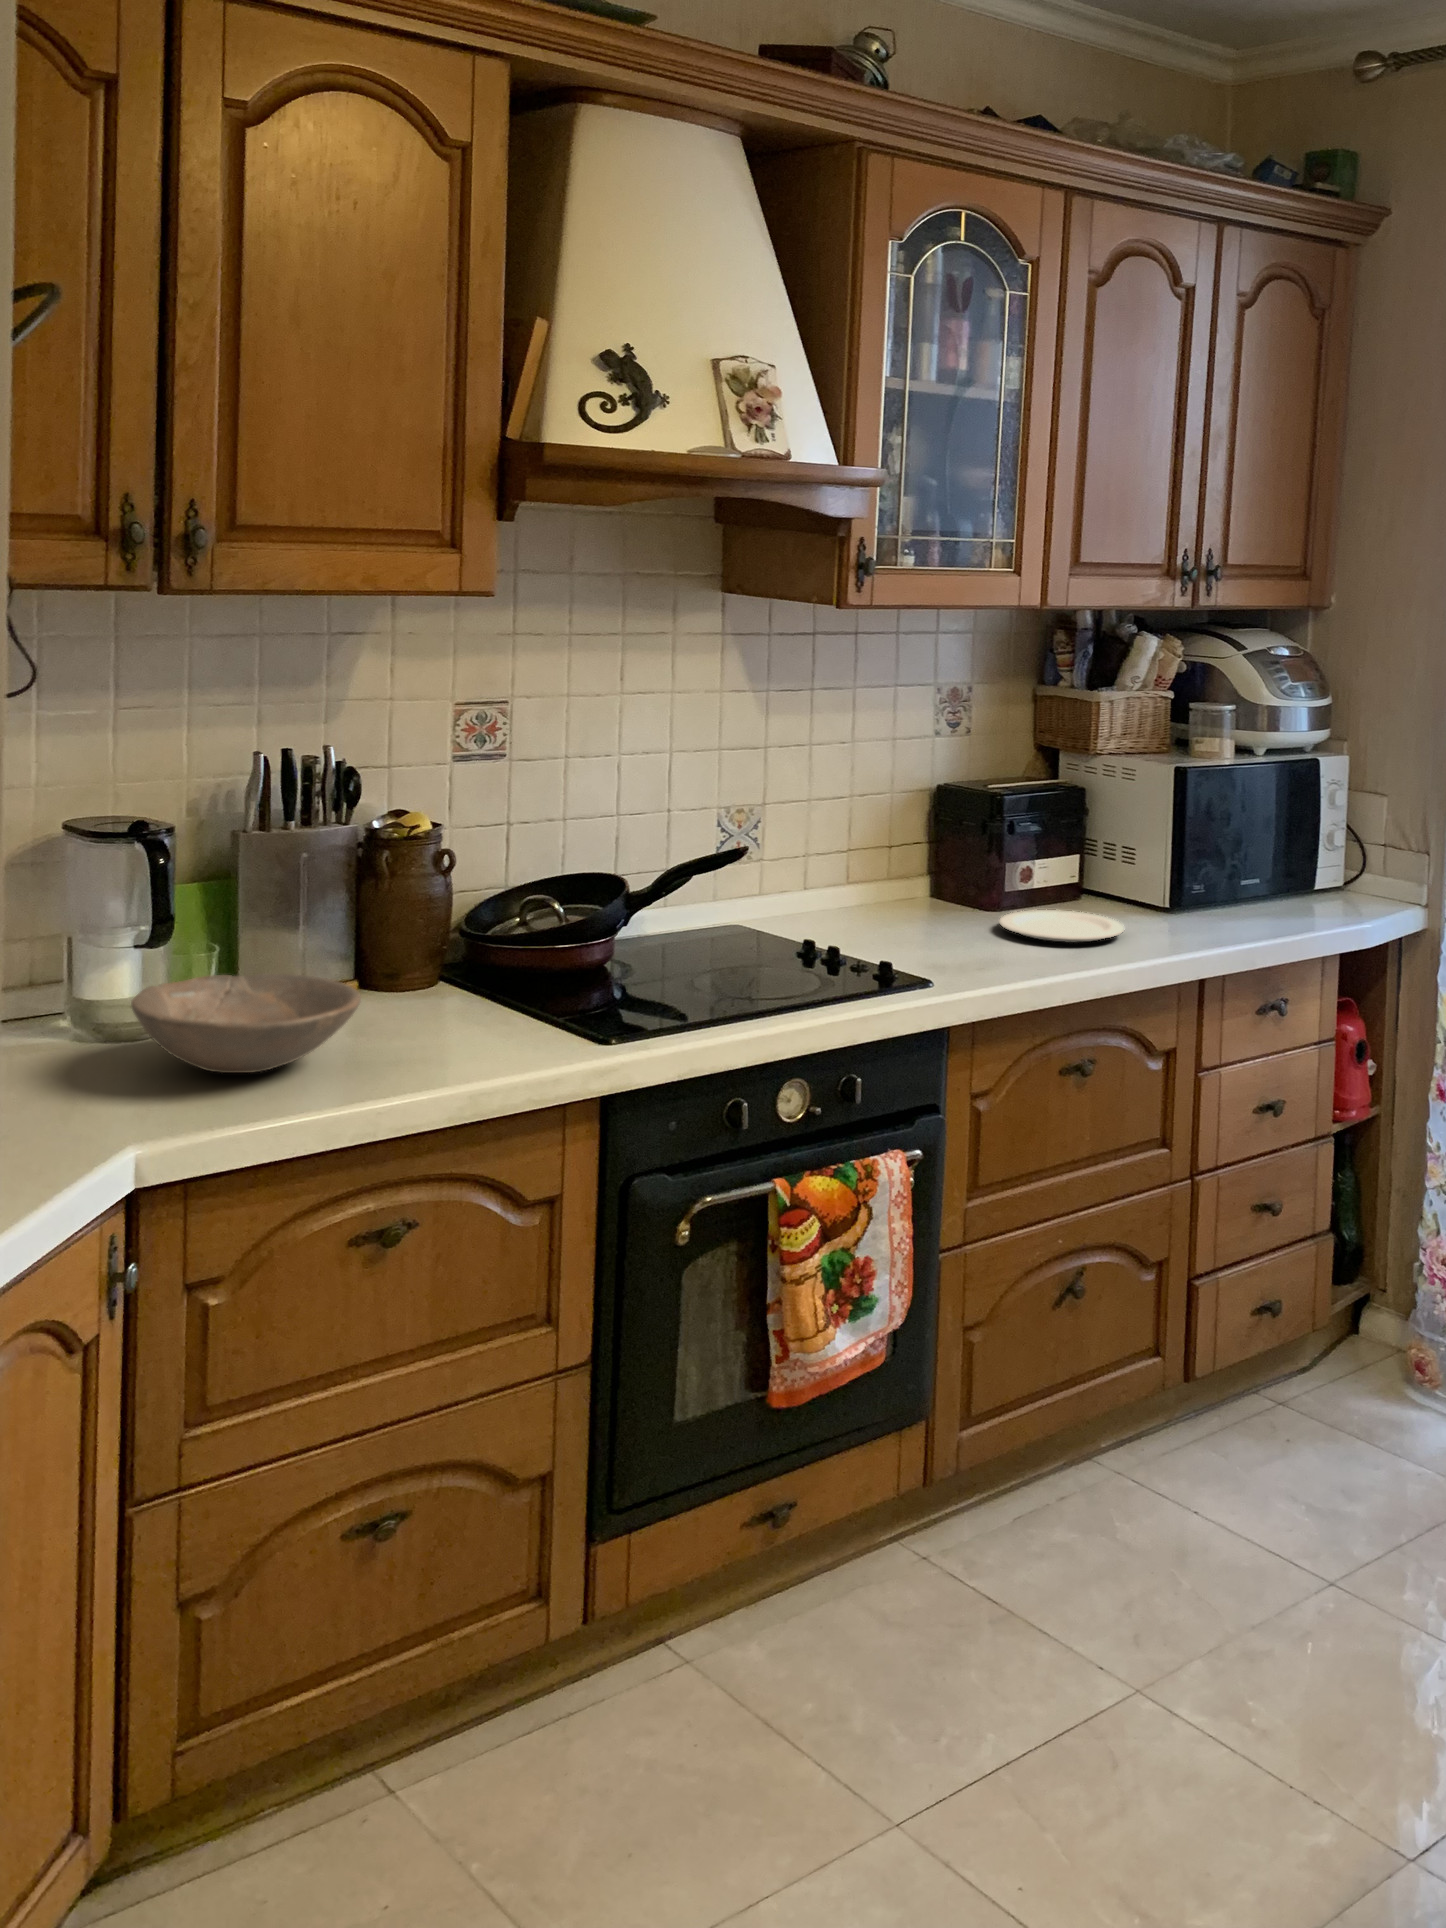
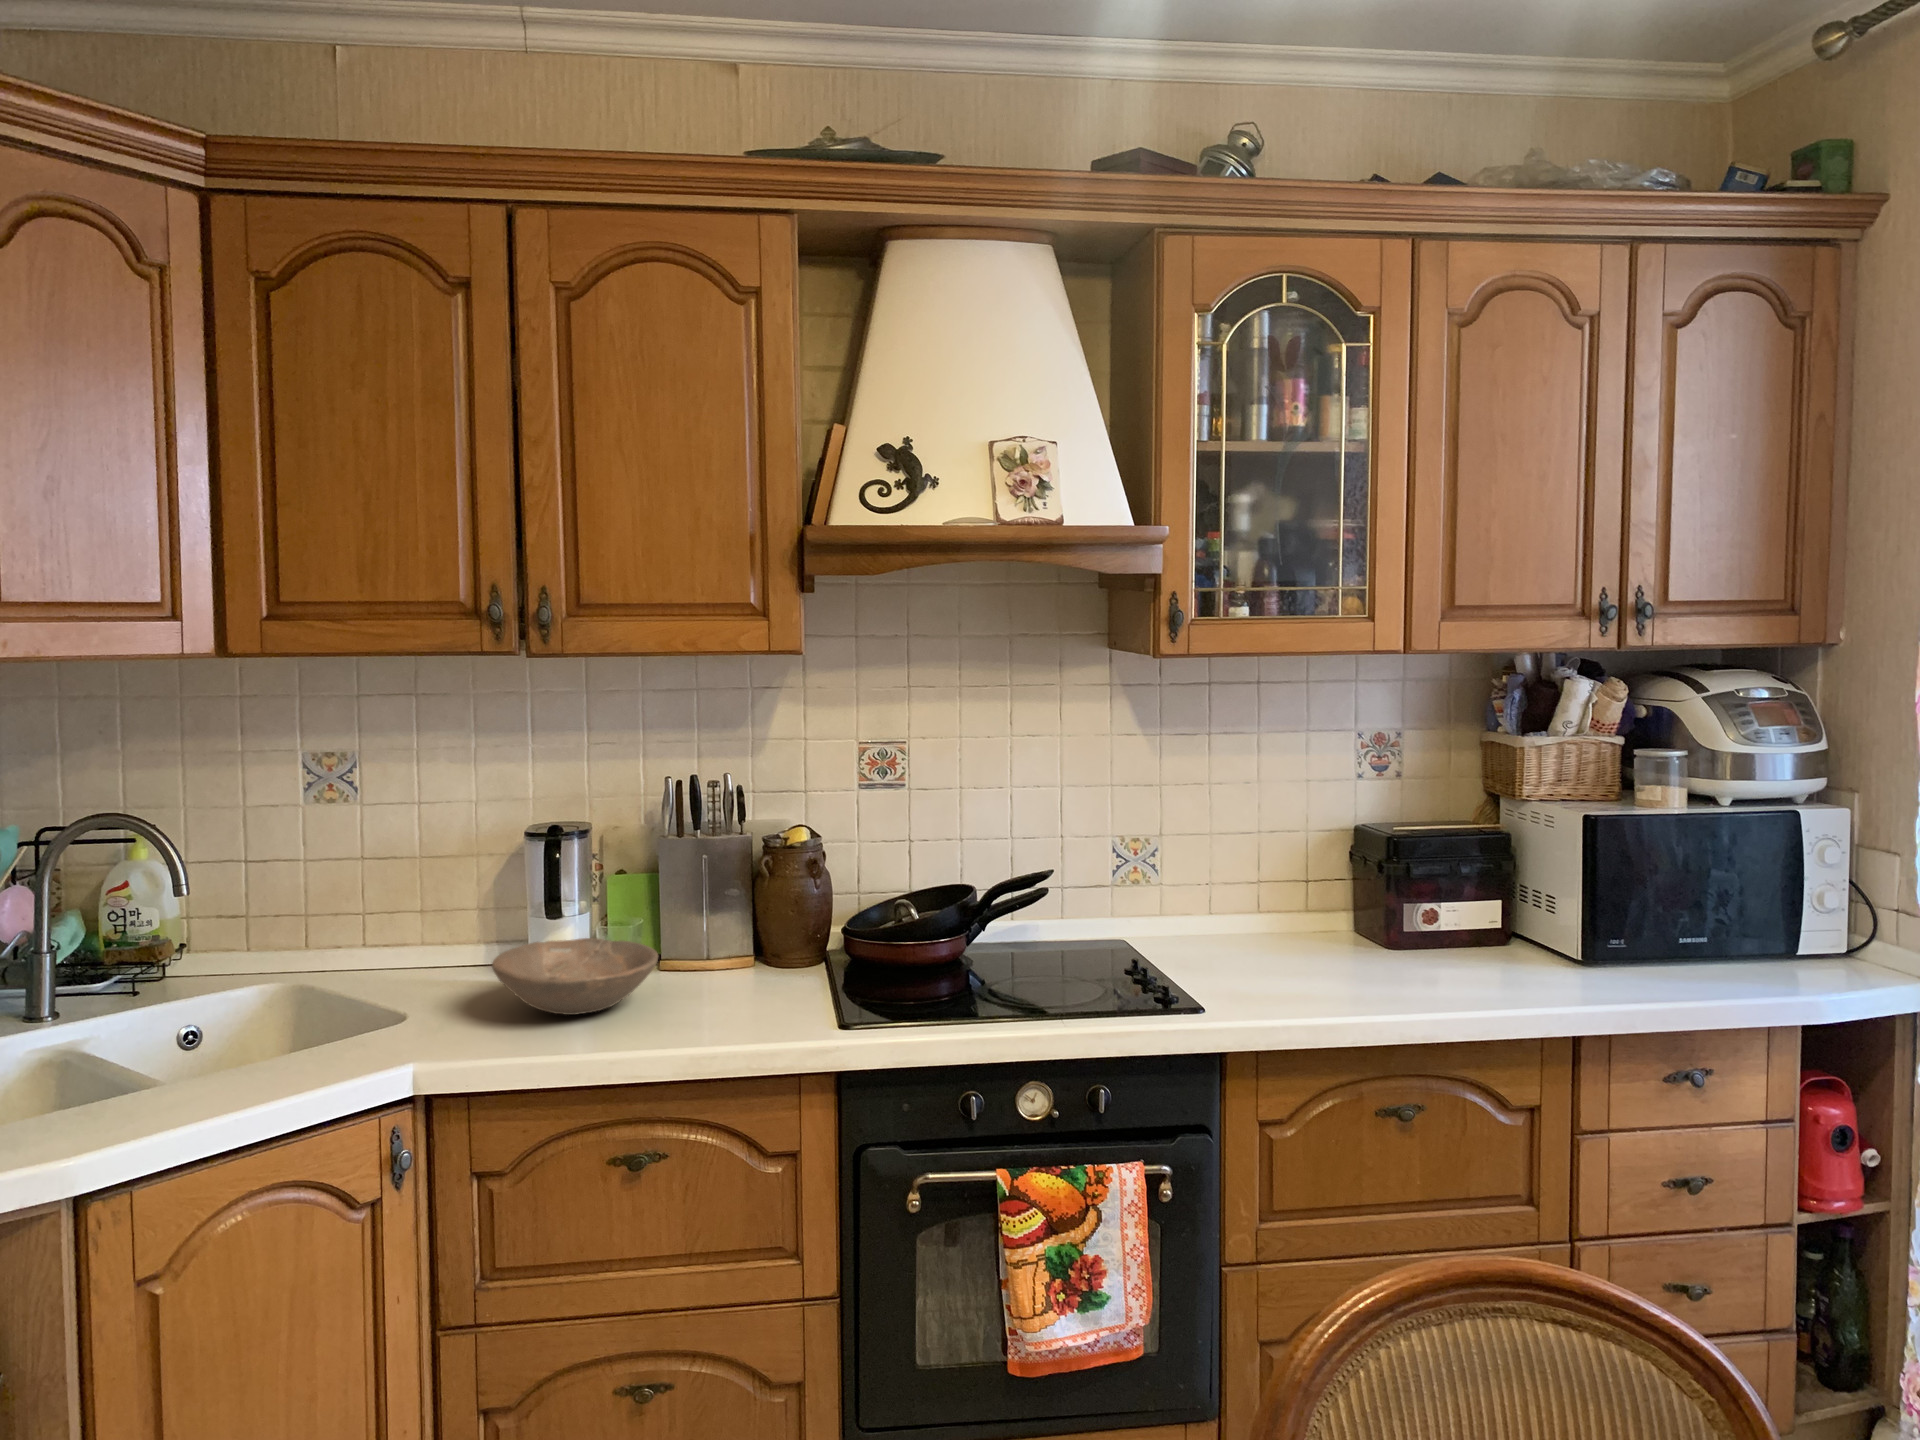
plate: present [999,910,1124,943] -> none [1346,953,1478,991]

